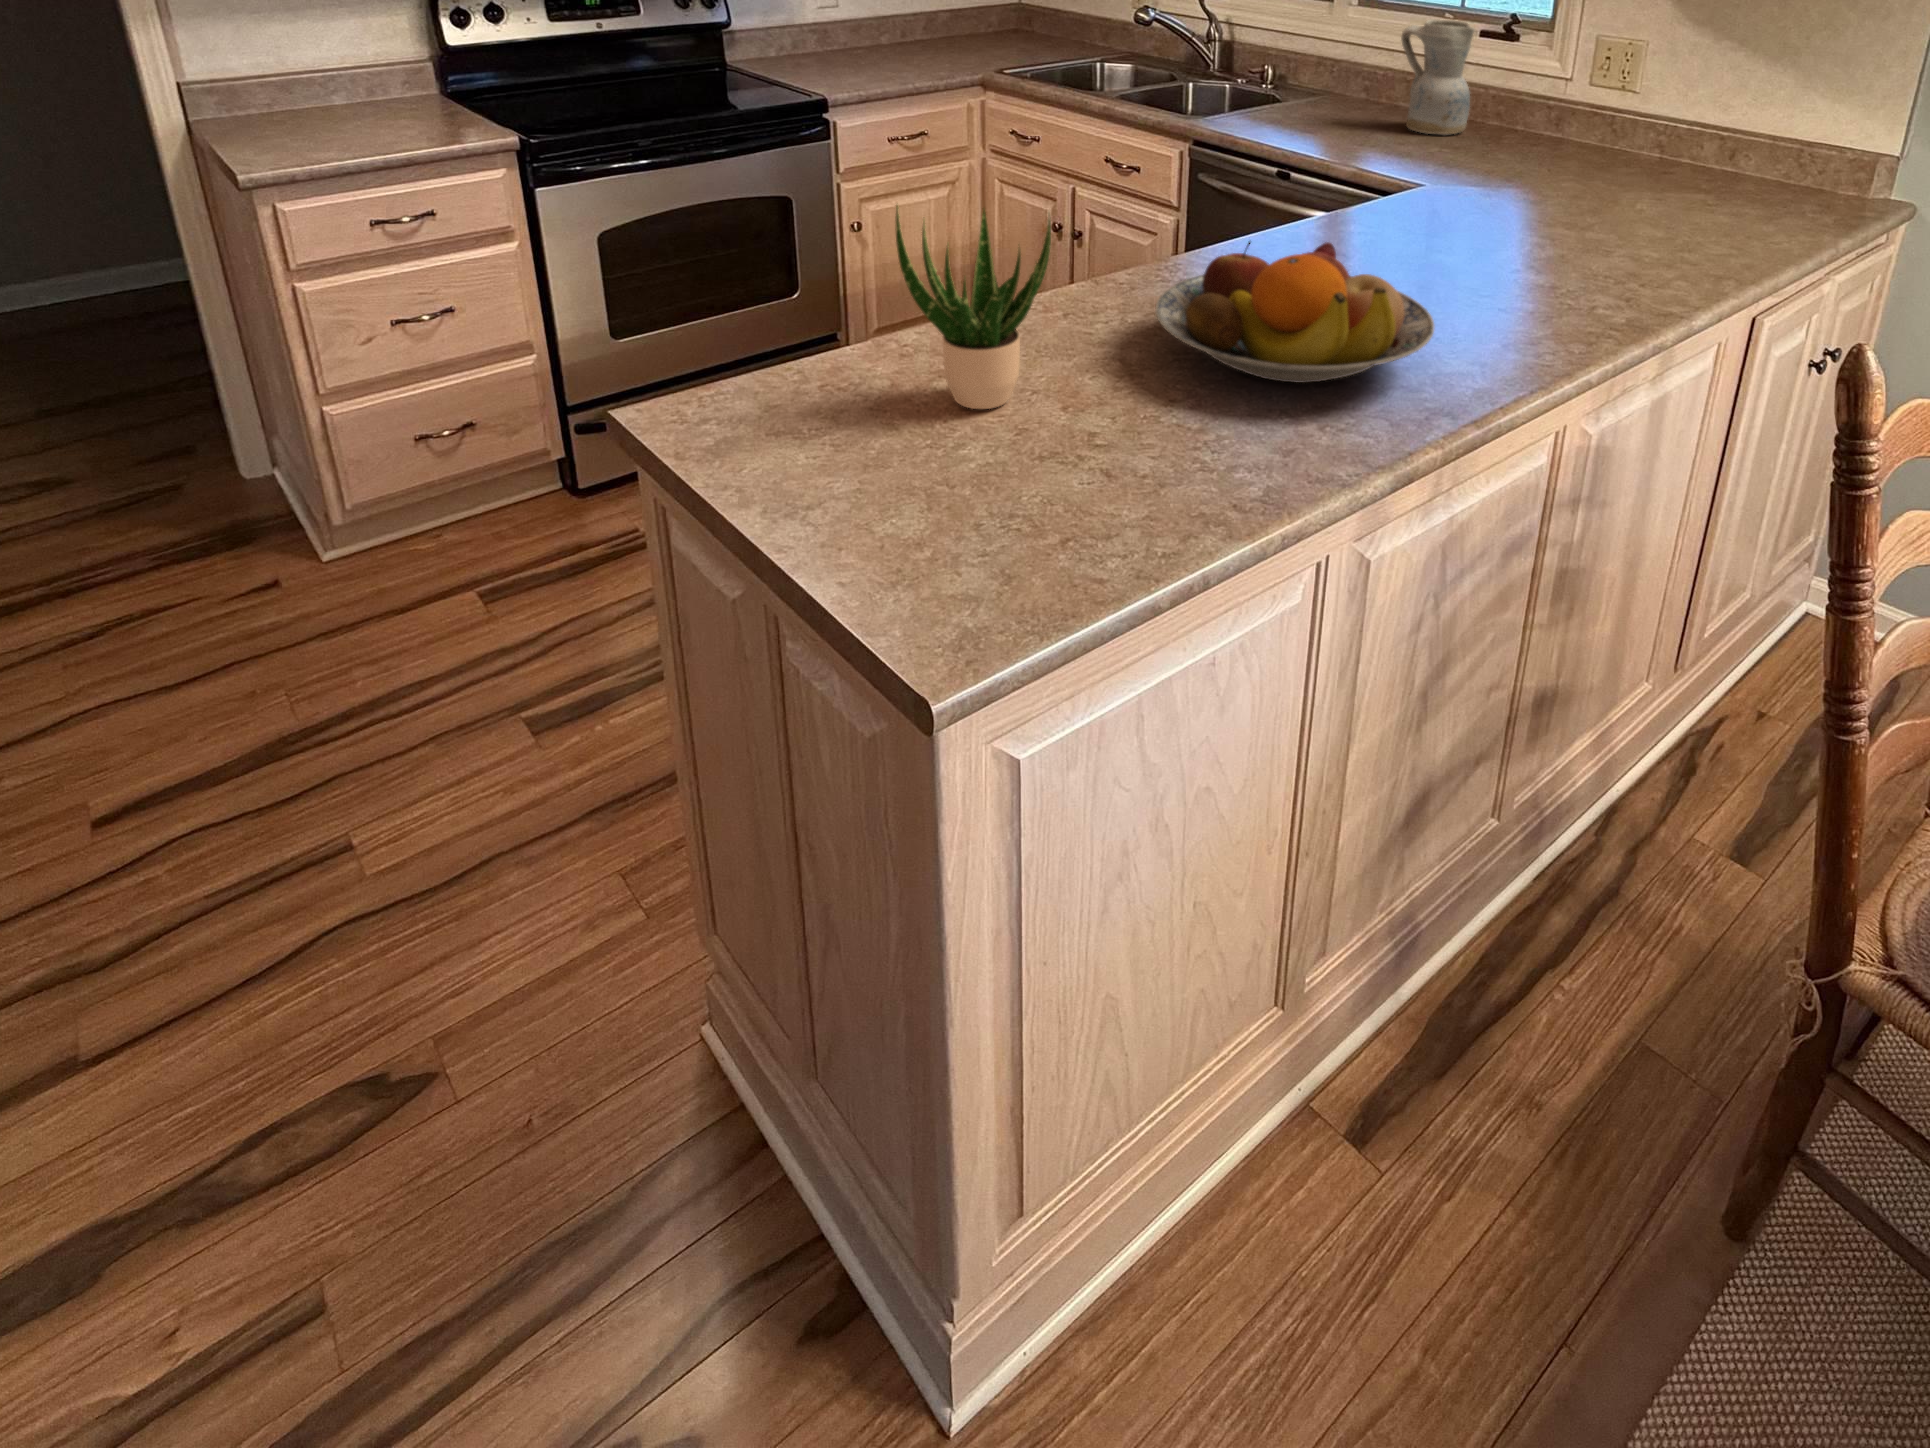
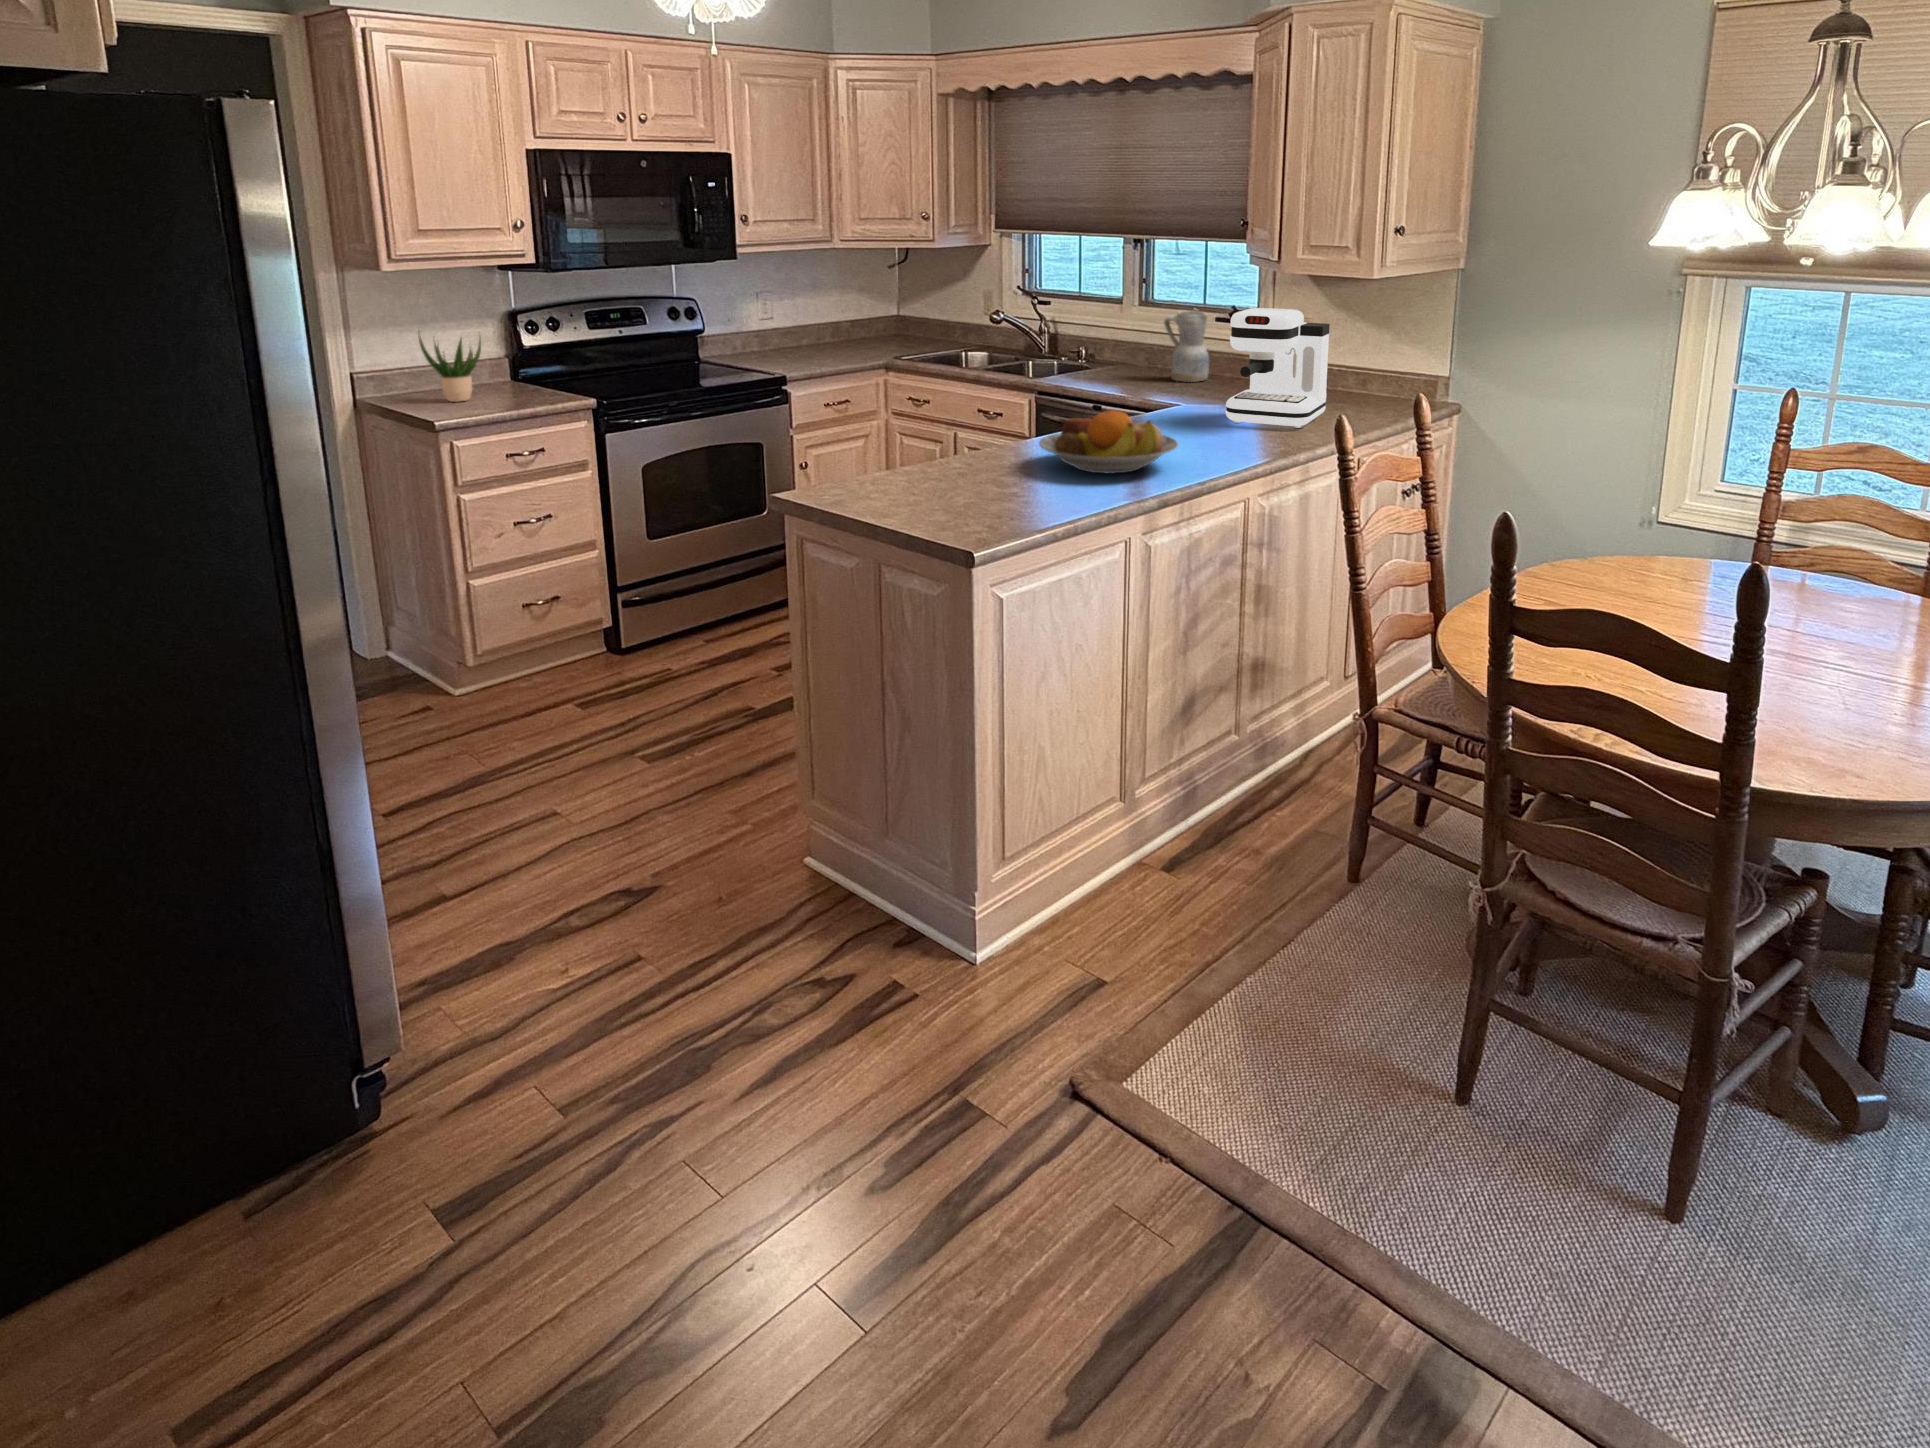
coffee maker: none [1510,31,1720,259] -> present [1226,308,1330,428]
potted plant: present [895,206,1051,409] -> present [419,334,481,402]

